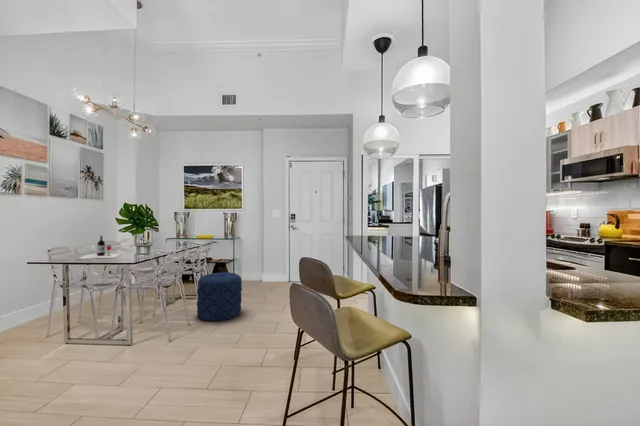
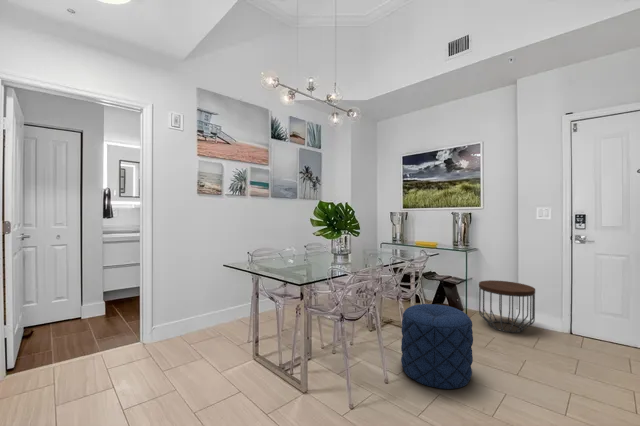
wine bottle: present [78,236,120,259] -> none [262,241,311,270]
side table: none [242,257,273,288] -> present [479,280,535,333]

